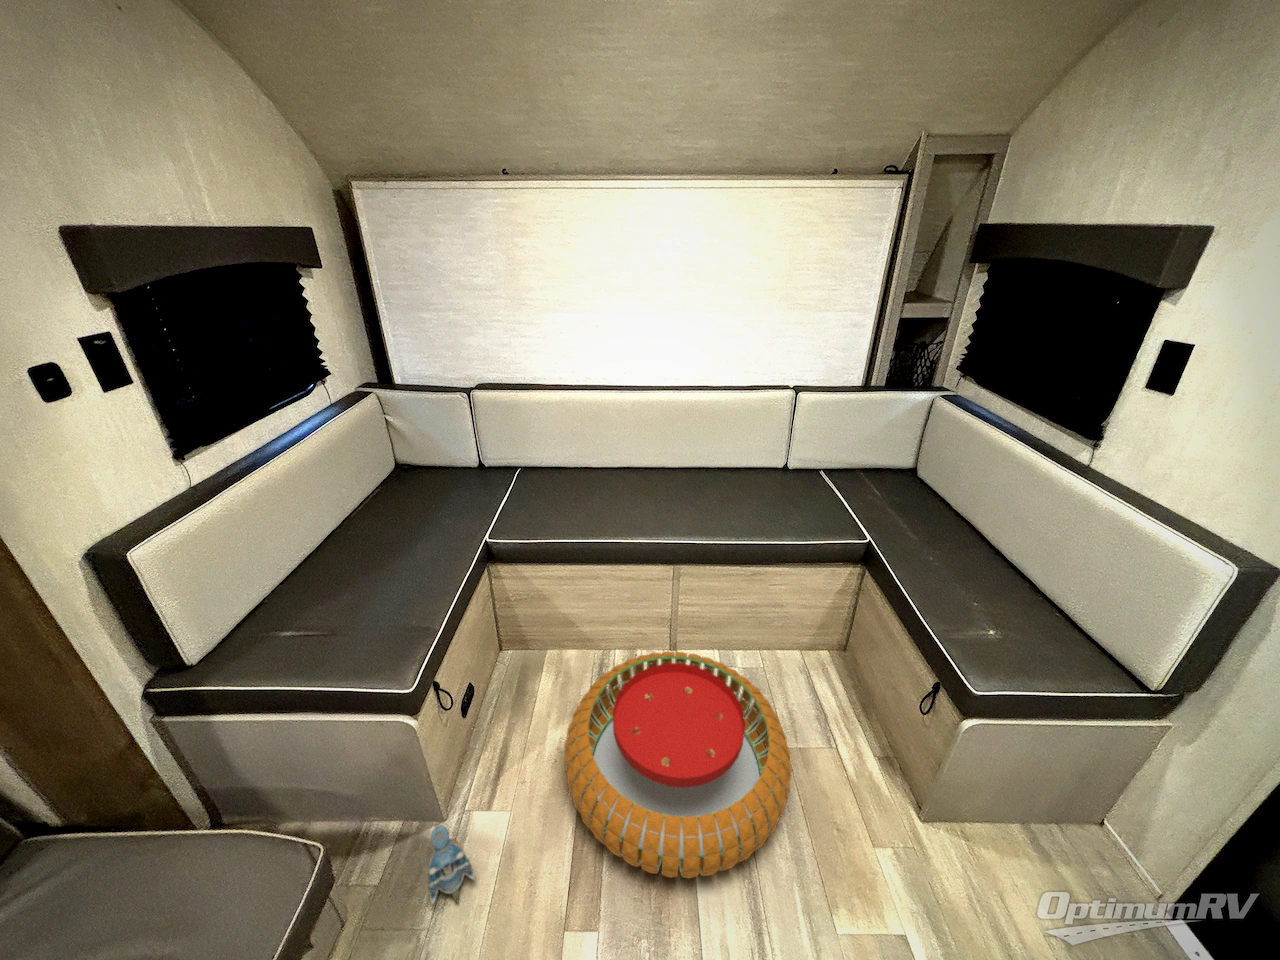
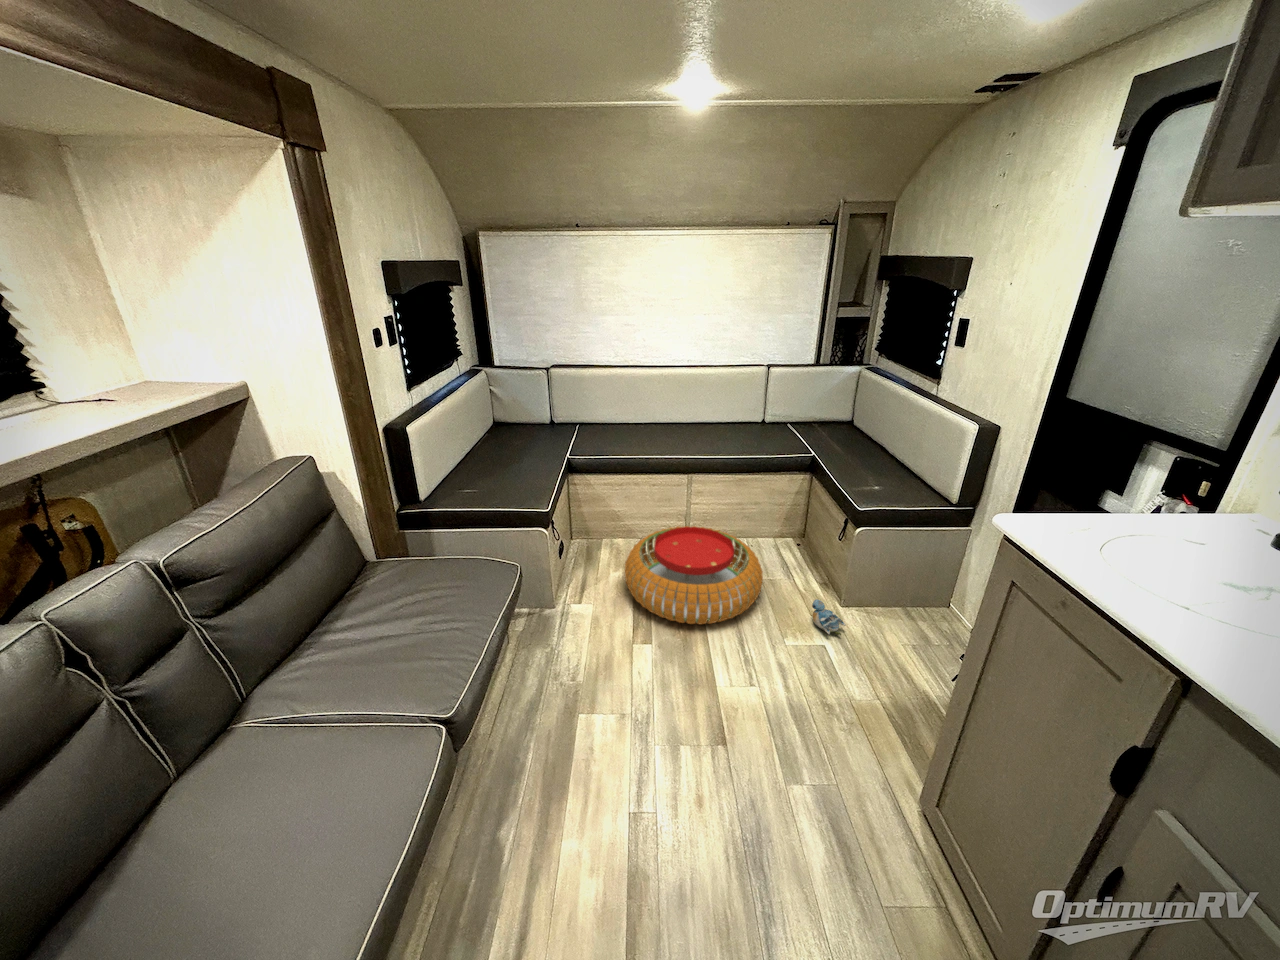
plush toy: present [429,825,475,904] -> present [812,599,846,635]

